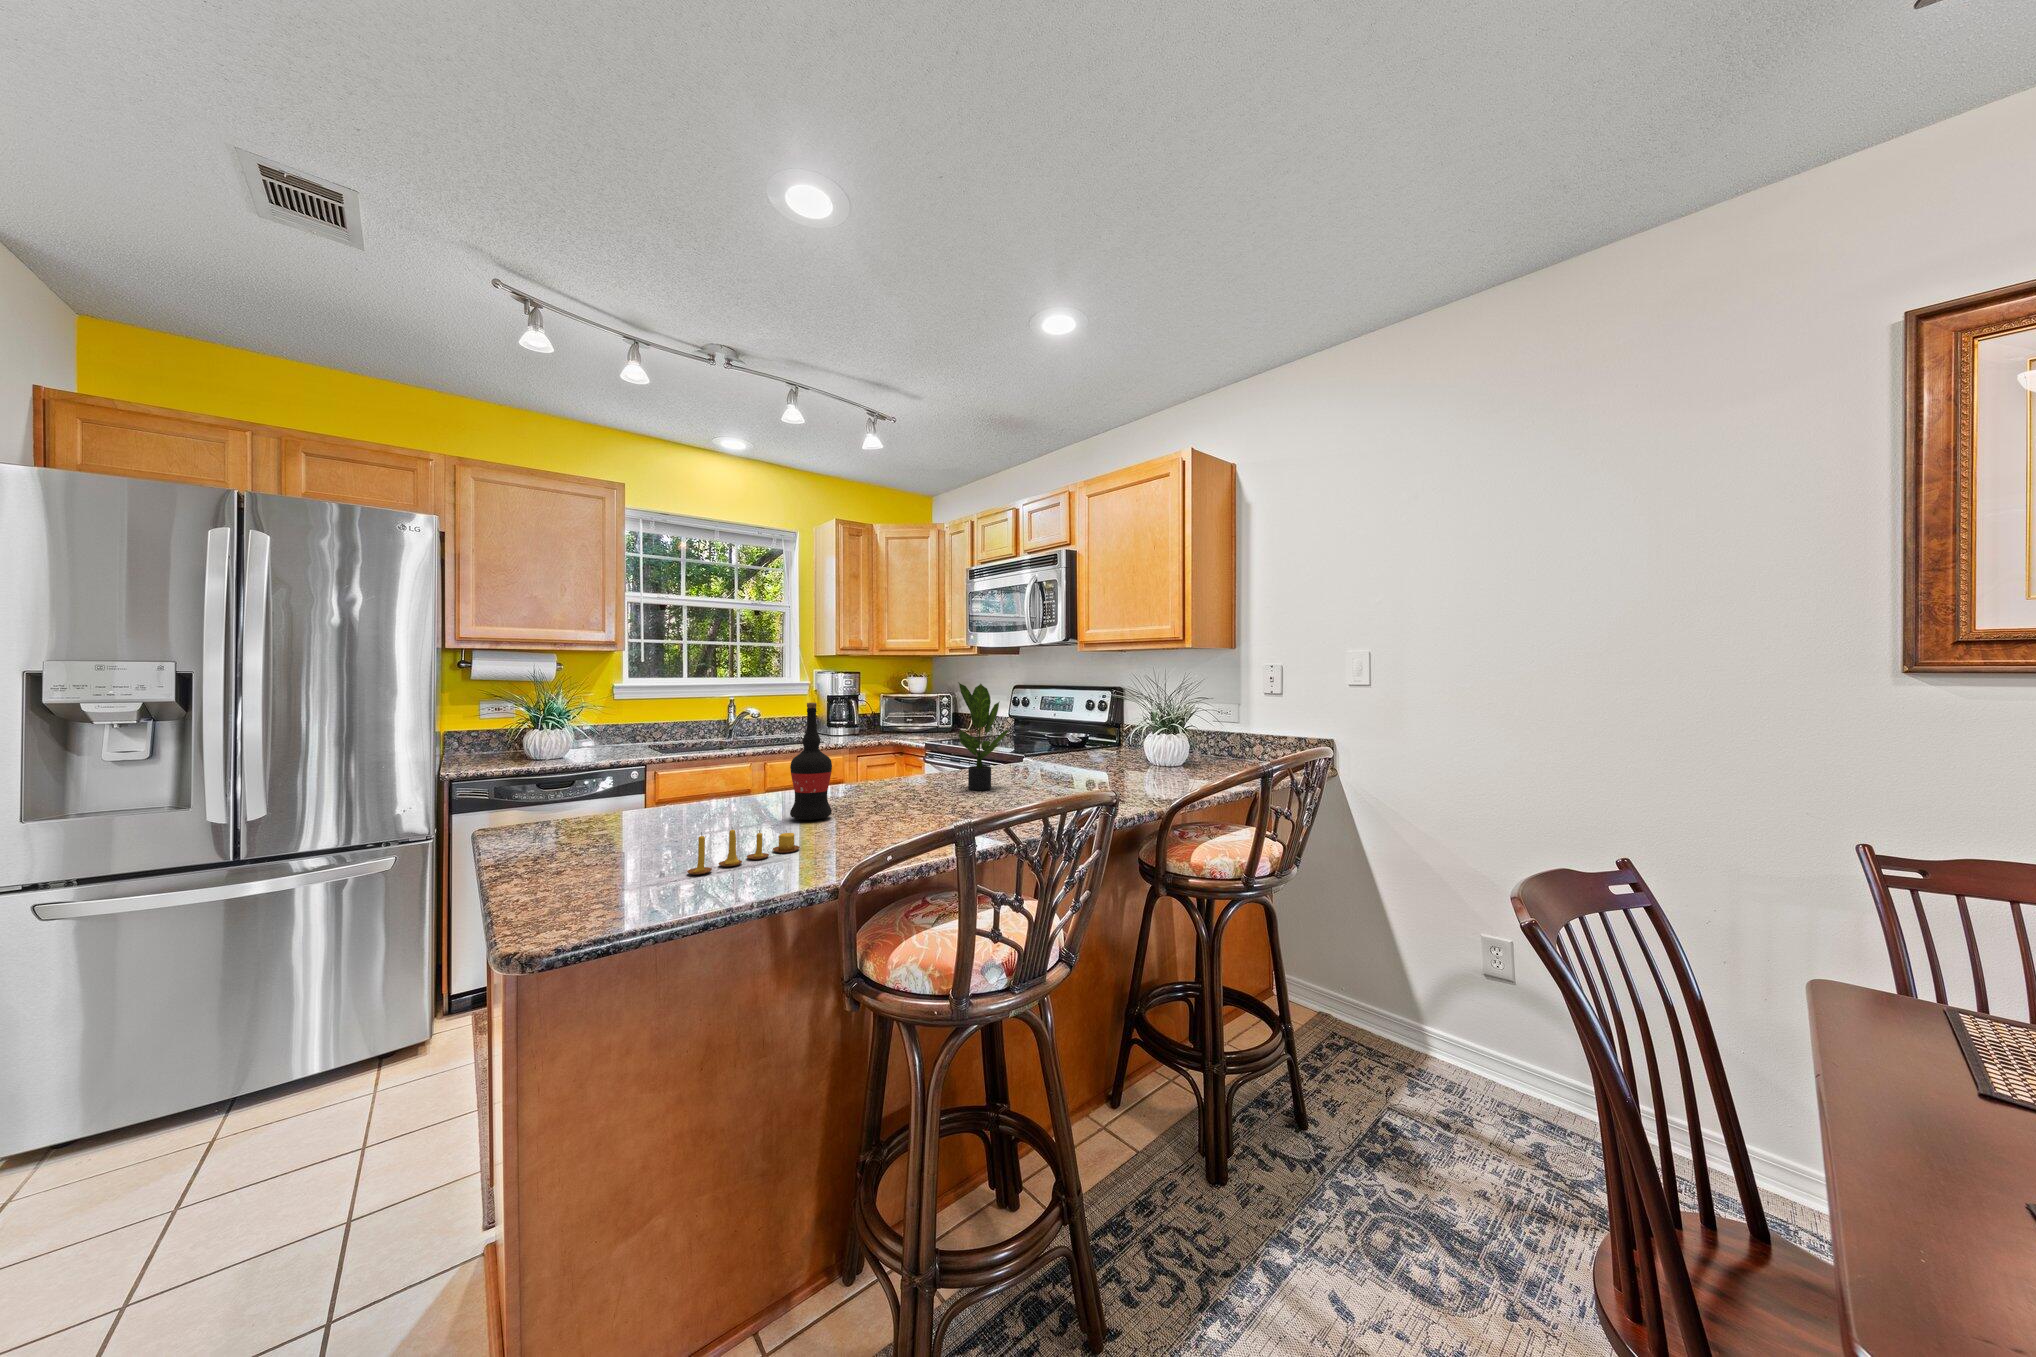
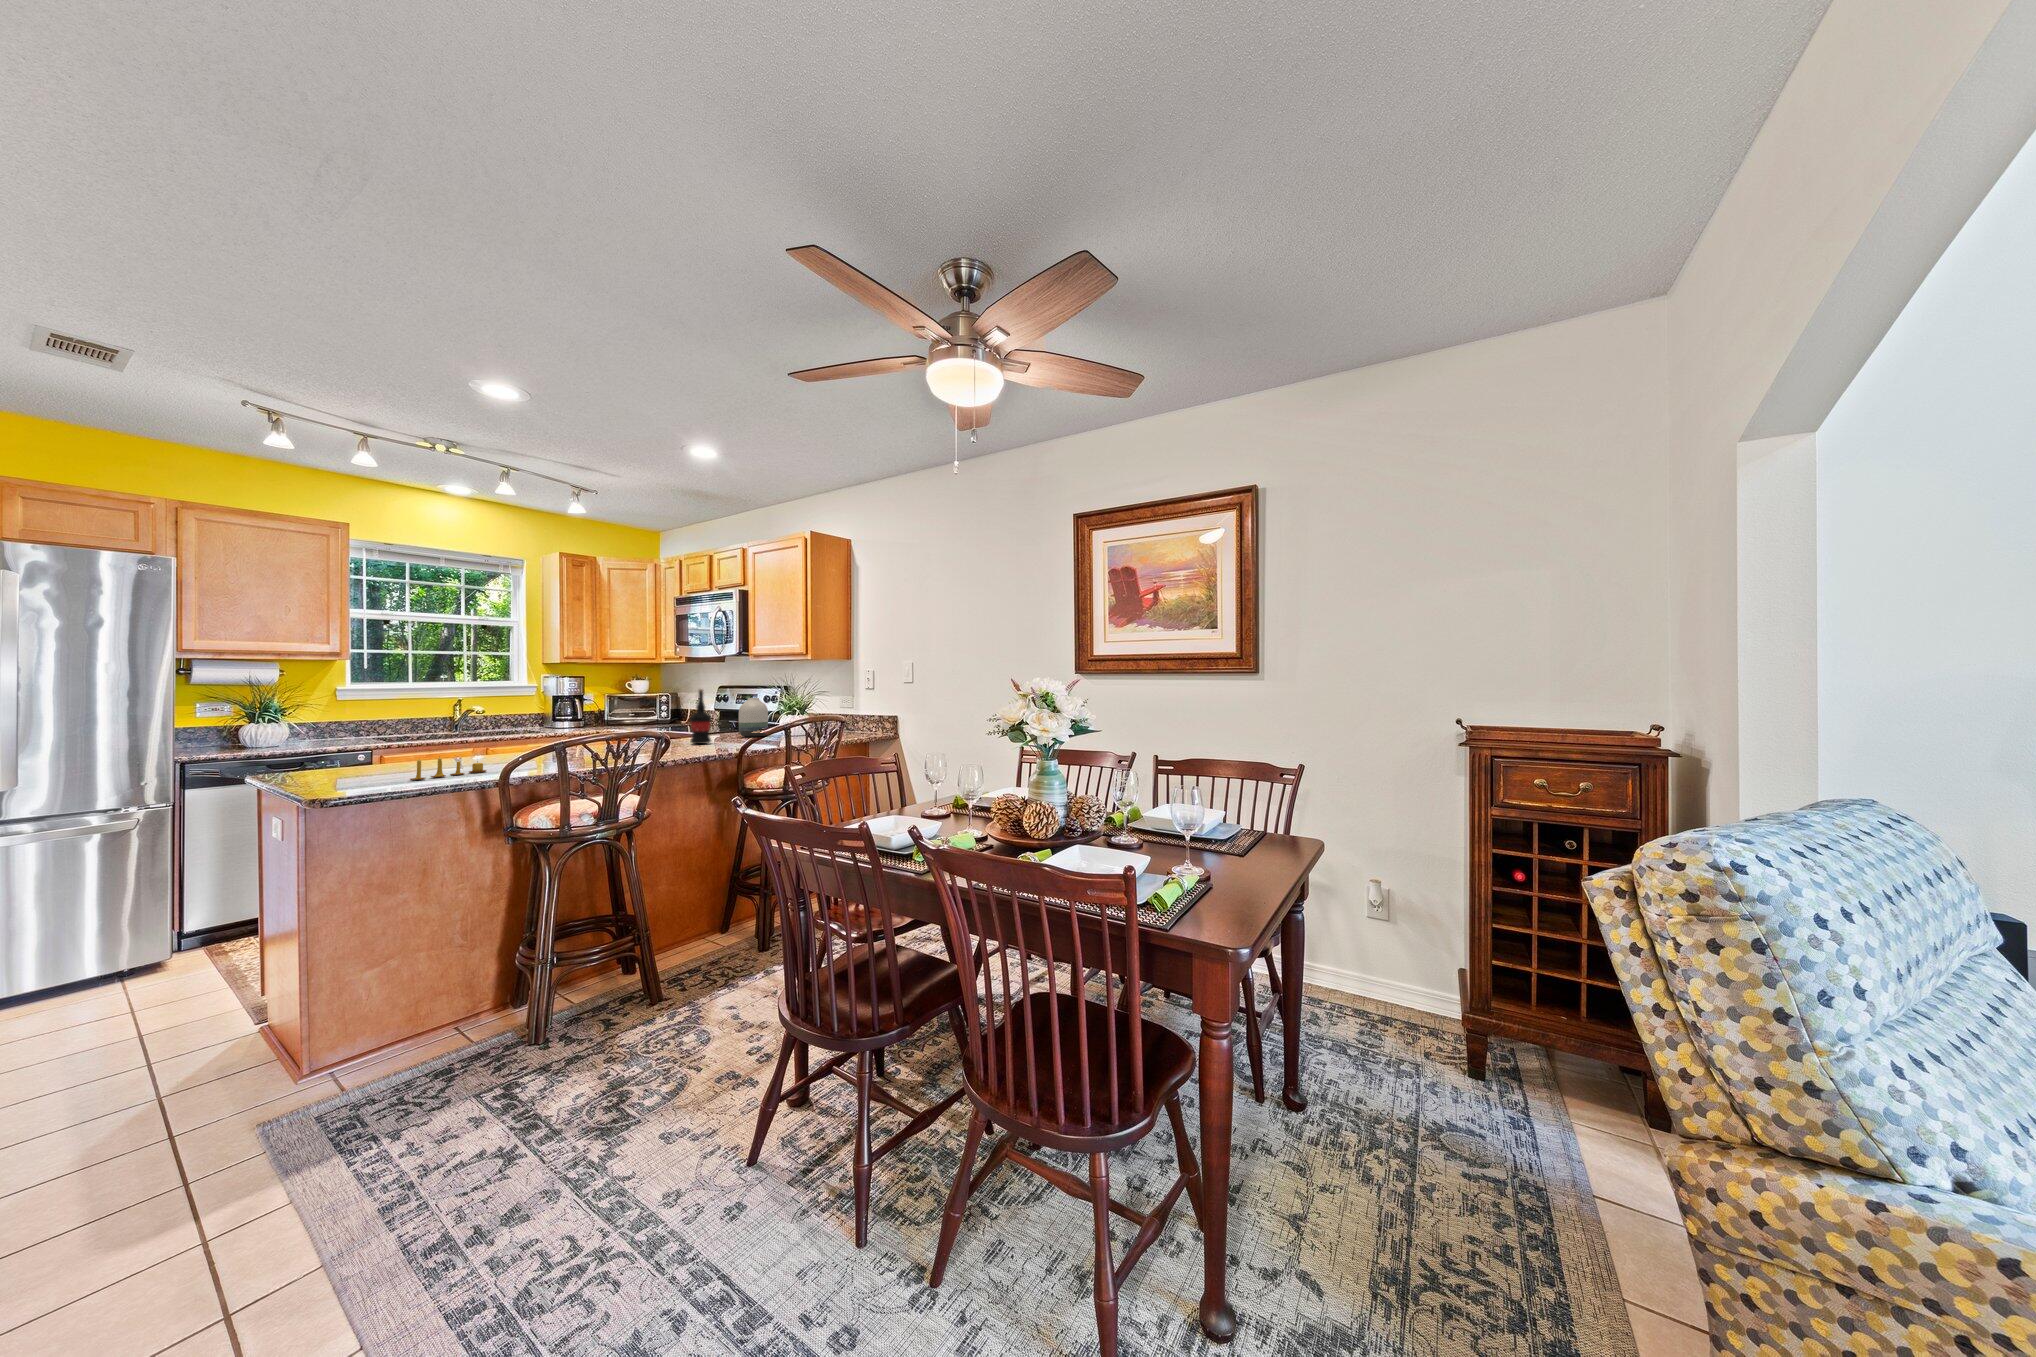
potted plant: present [959,683,1009,790] -> none [621,681,662,749]
wine bottle: present [790,703,832,820] -> present [690,689,711,744]
vase: none [1087,707,1128,766] -> present [739,698,768,737]

